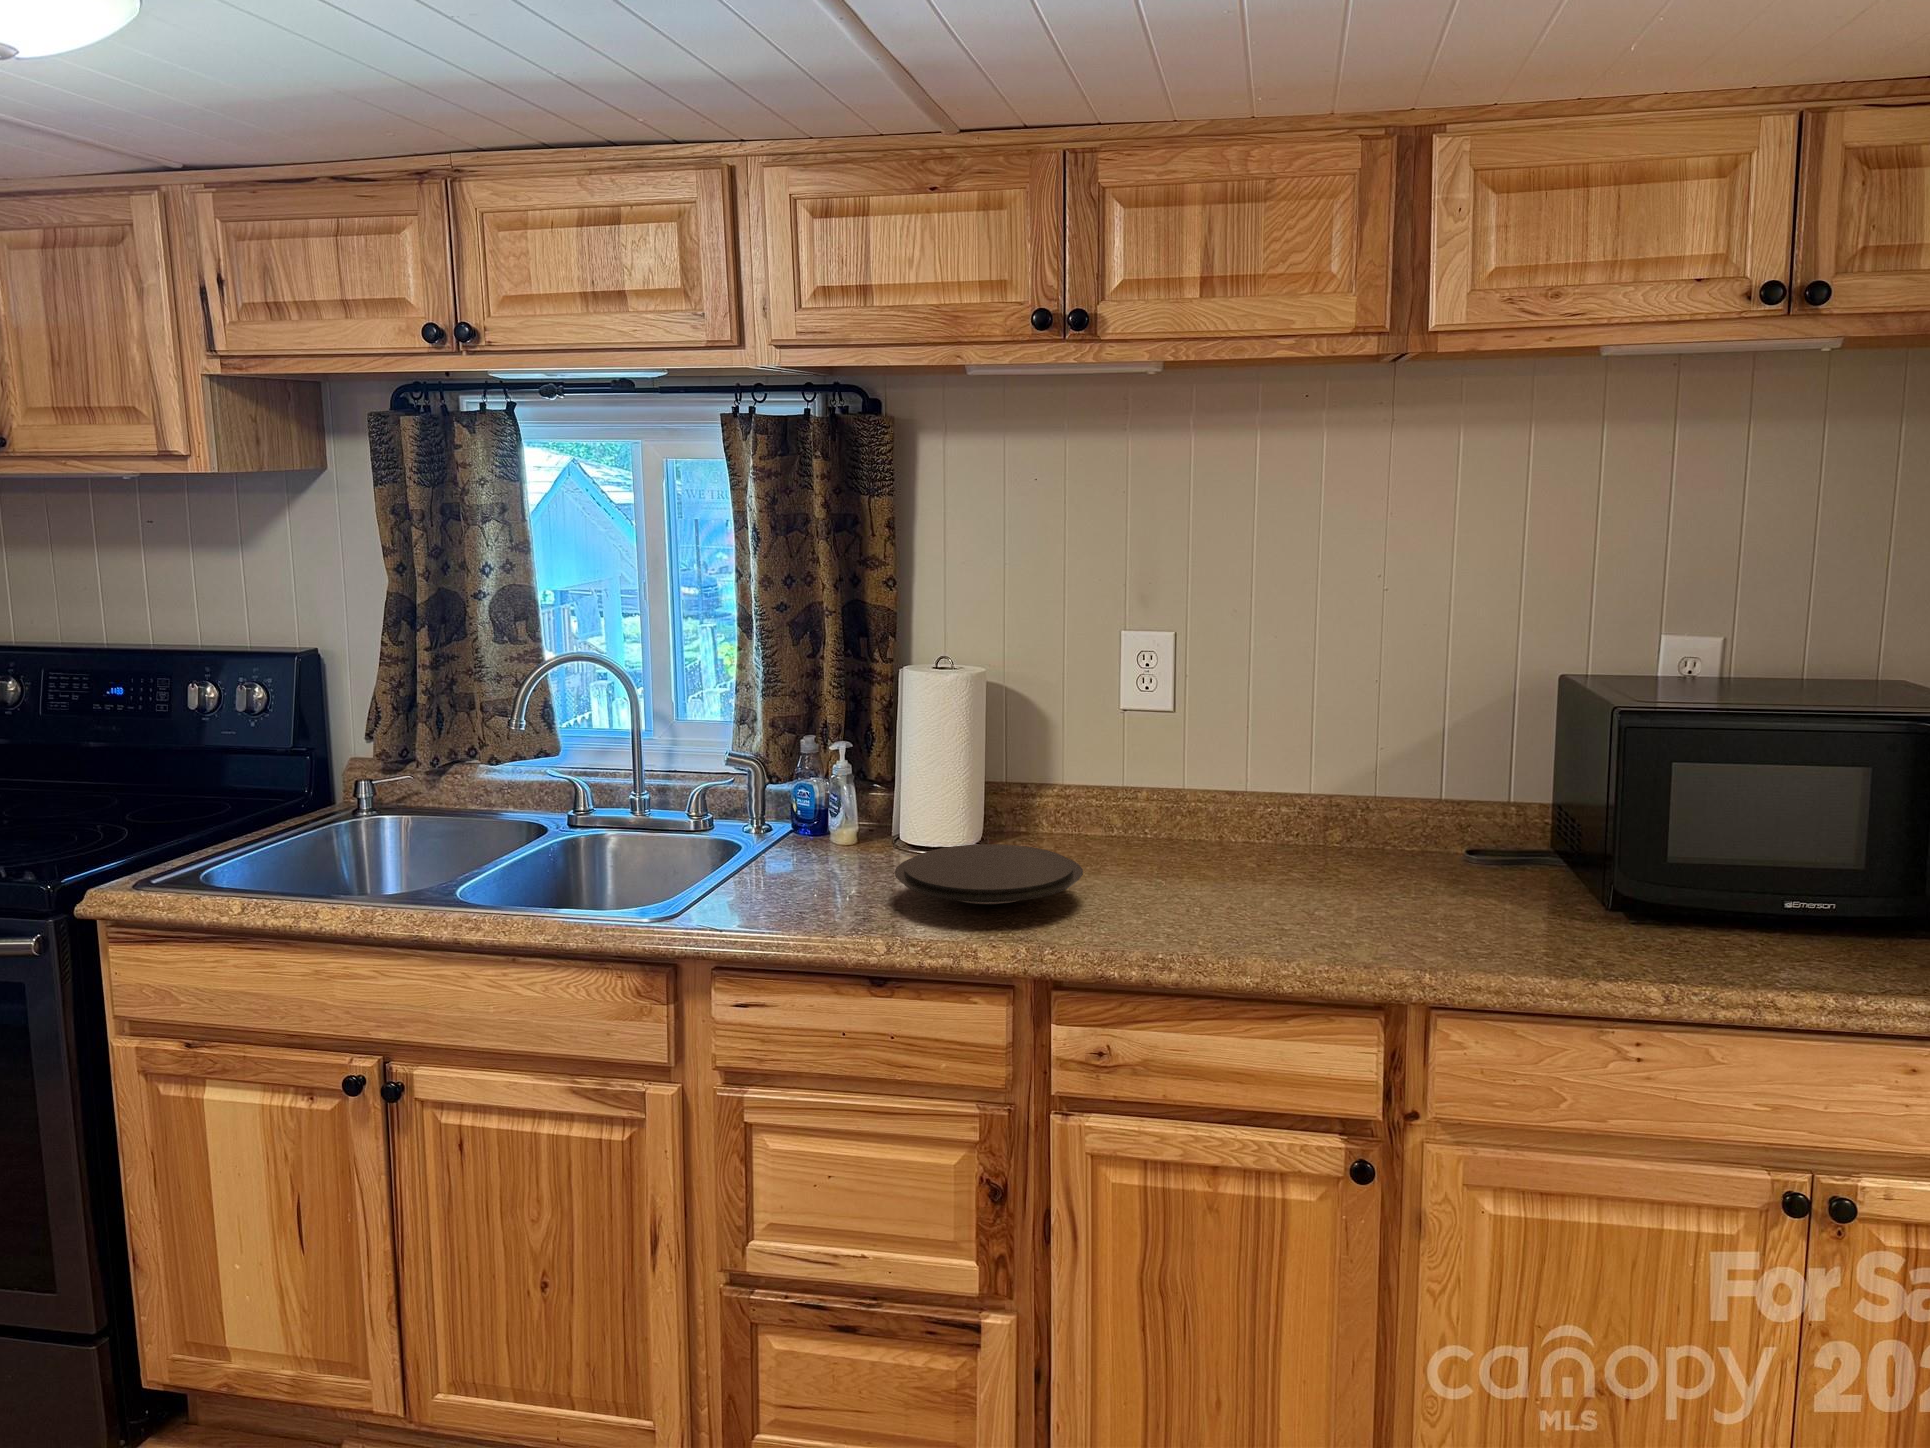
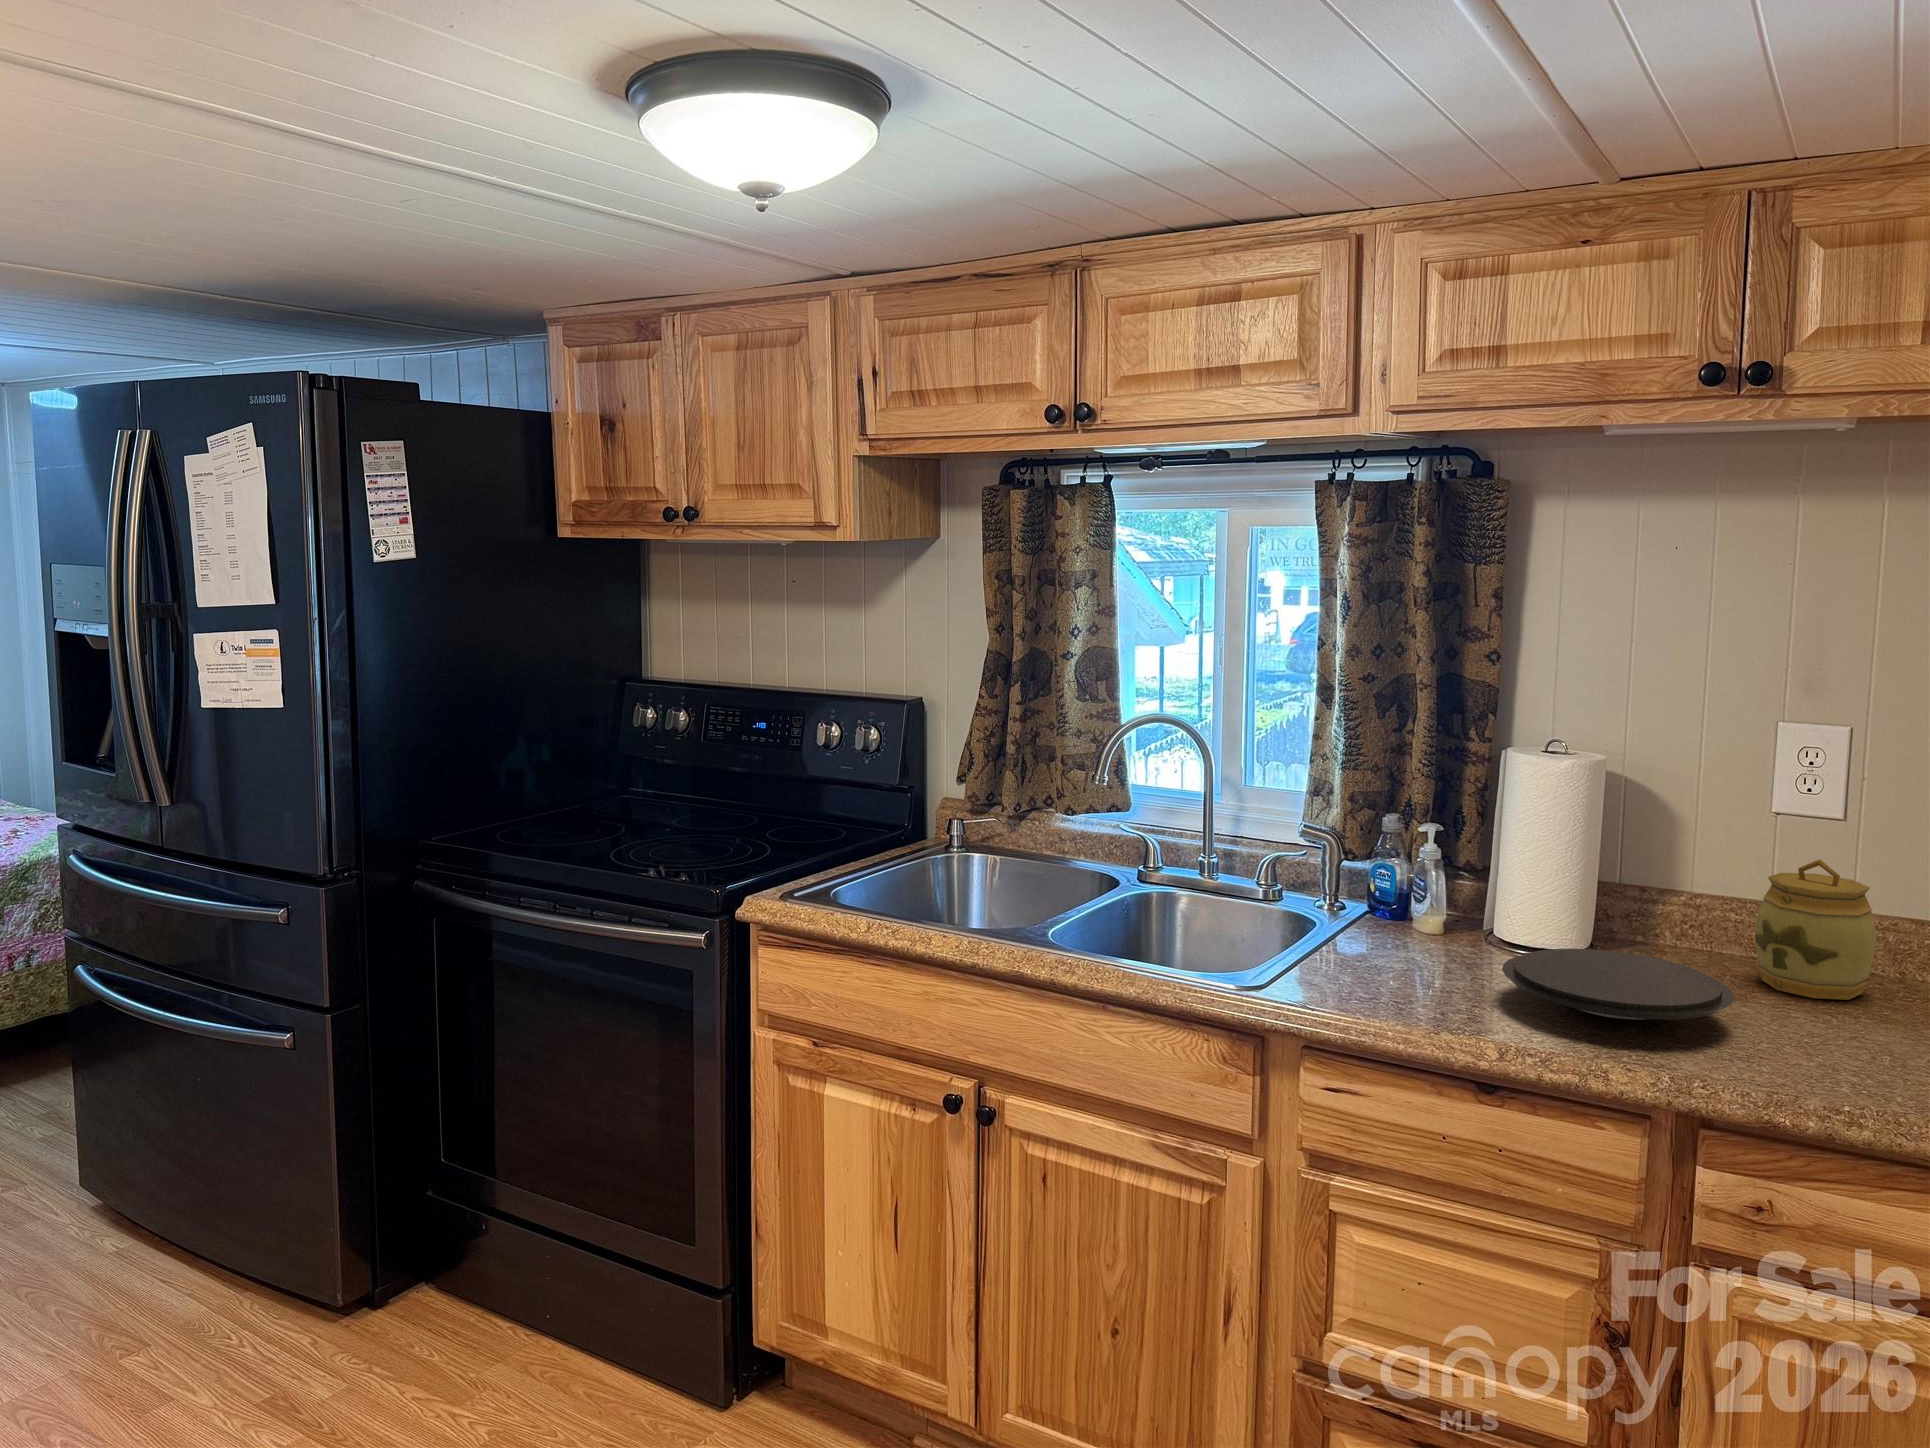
jar: none [1107,746,1196,866] -> present [1755,859,1877,1000]

